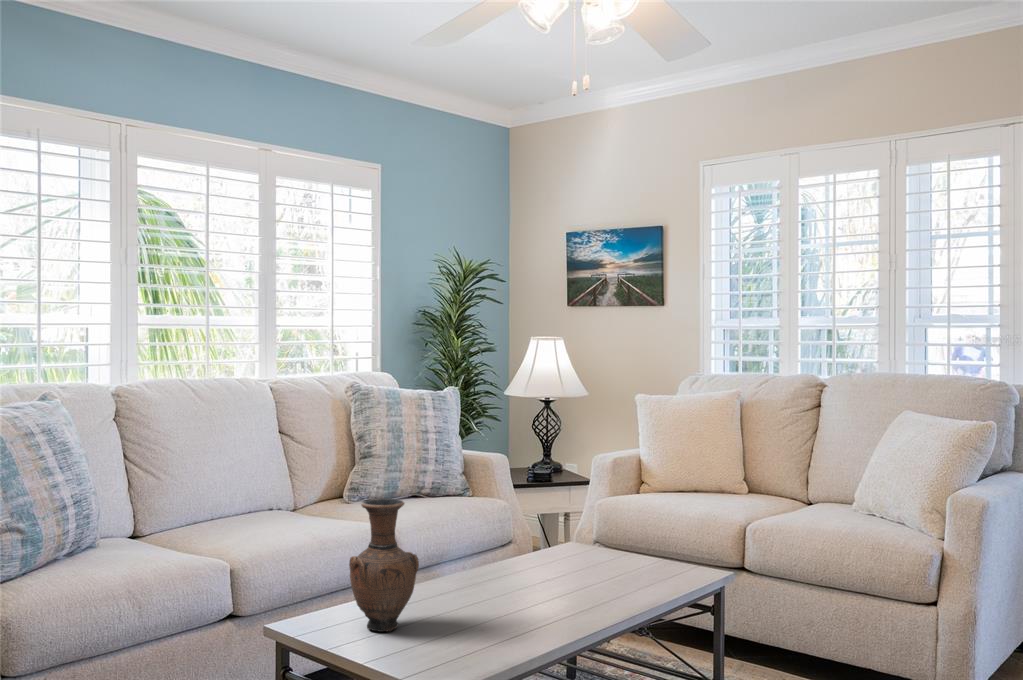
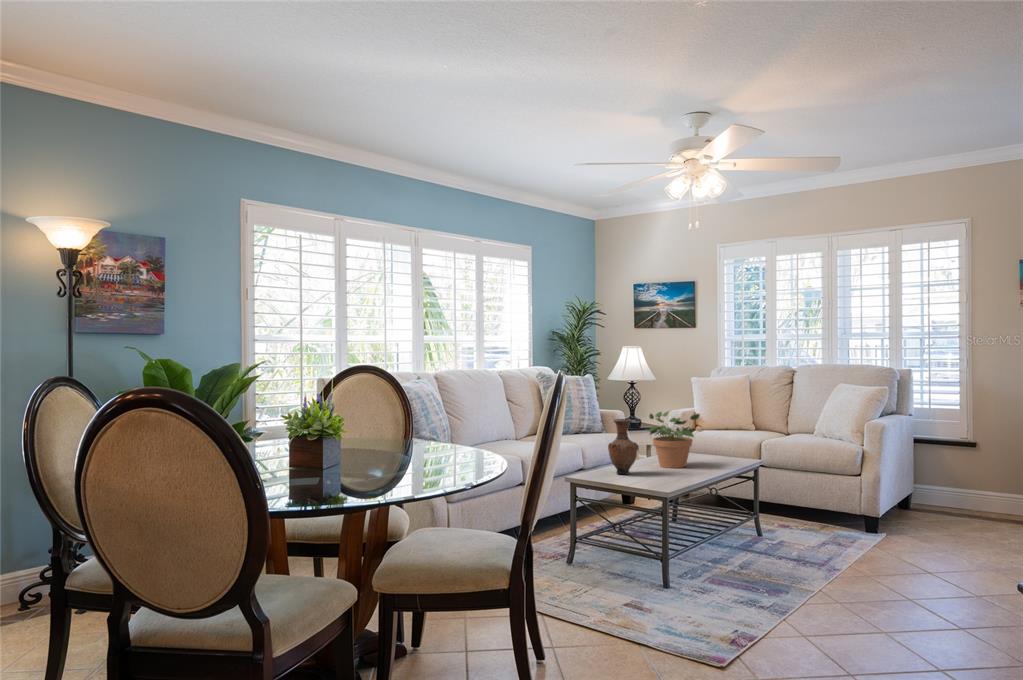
potted plant: none [458,474,599,606] -> present [647,412,701,468]

